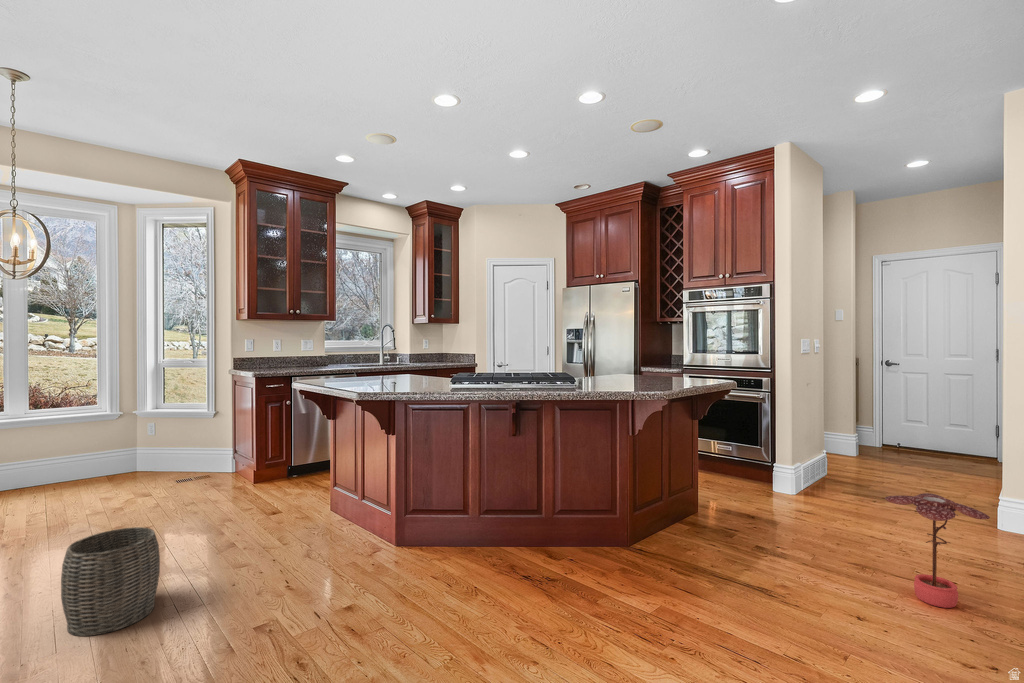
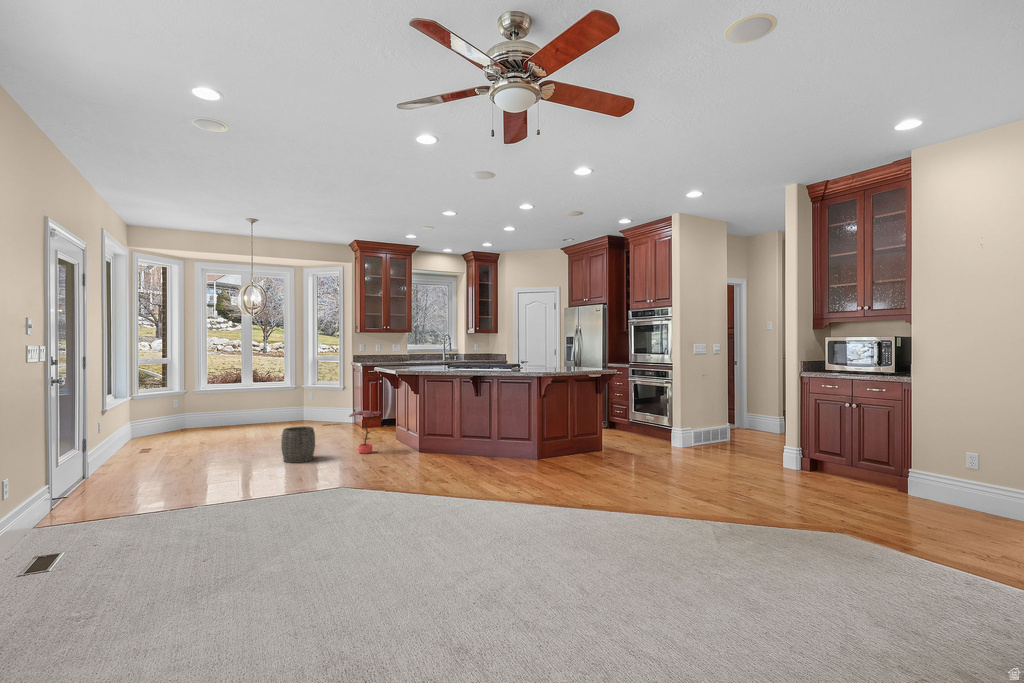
potted plant: present [885,493,990,608] -> present [349,411,381,454]

